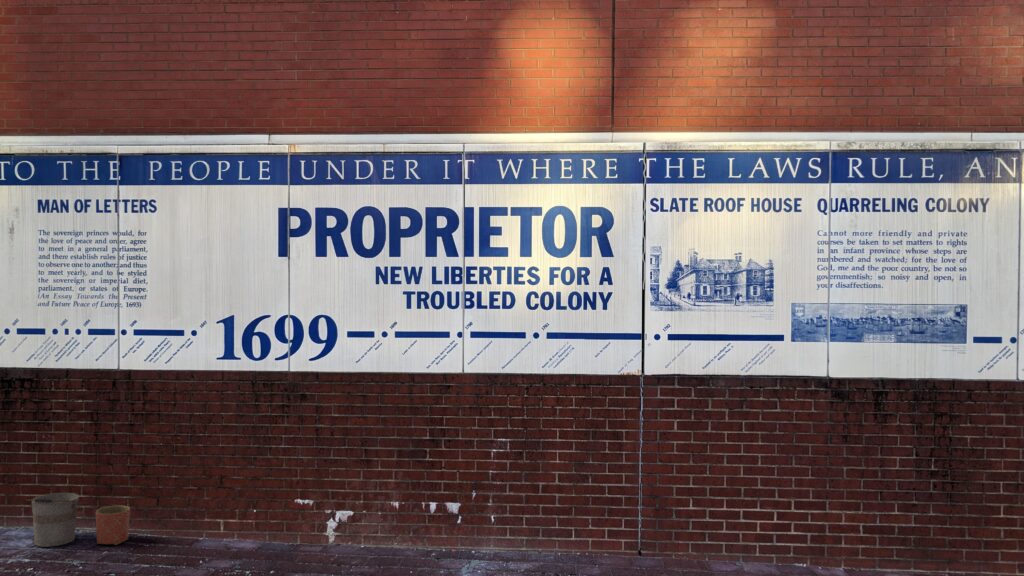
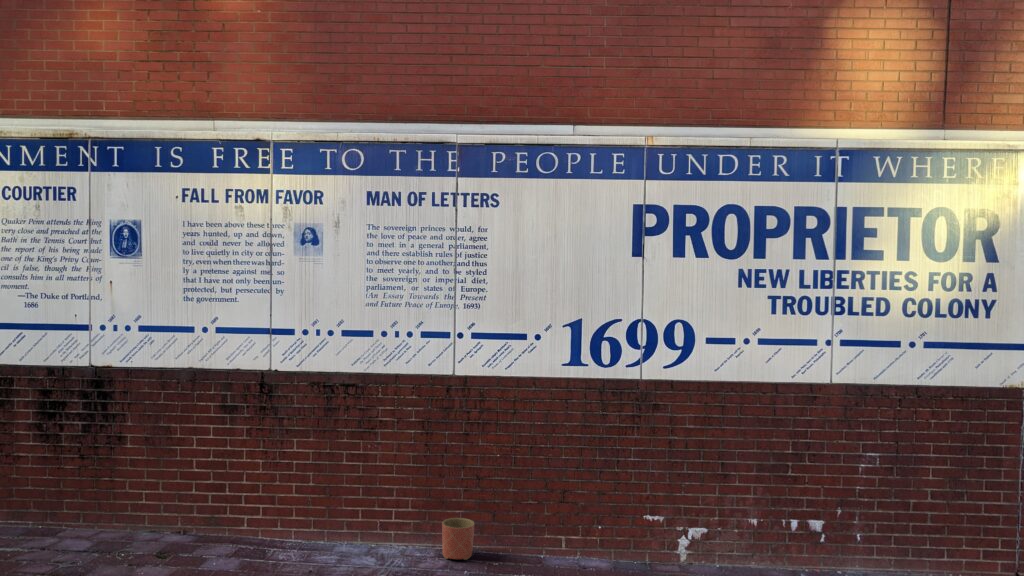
bucket: present [27,493,81,547] -> none [372,504,423,561]

